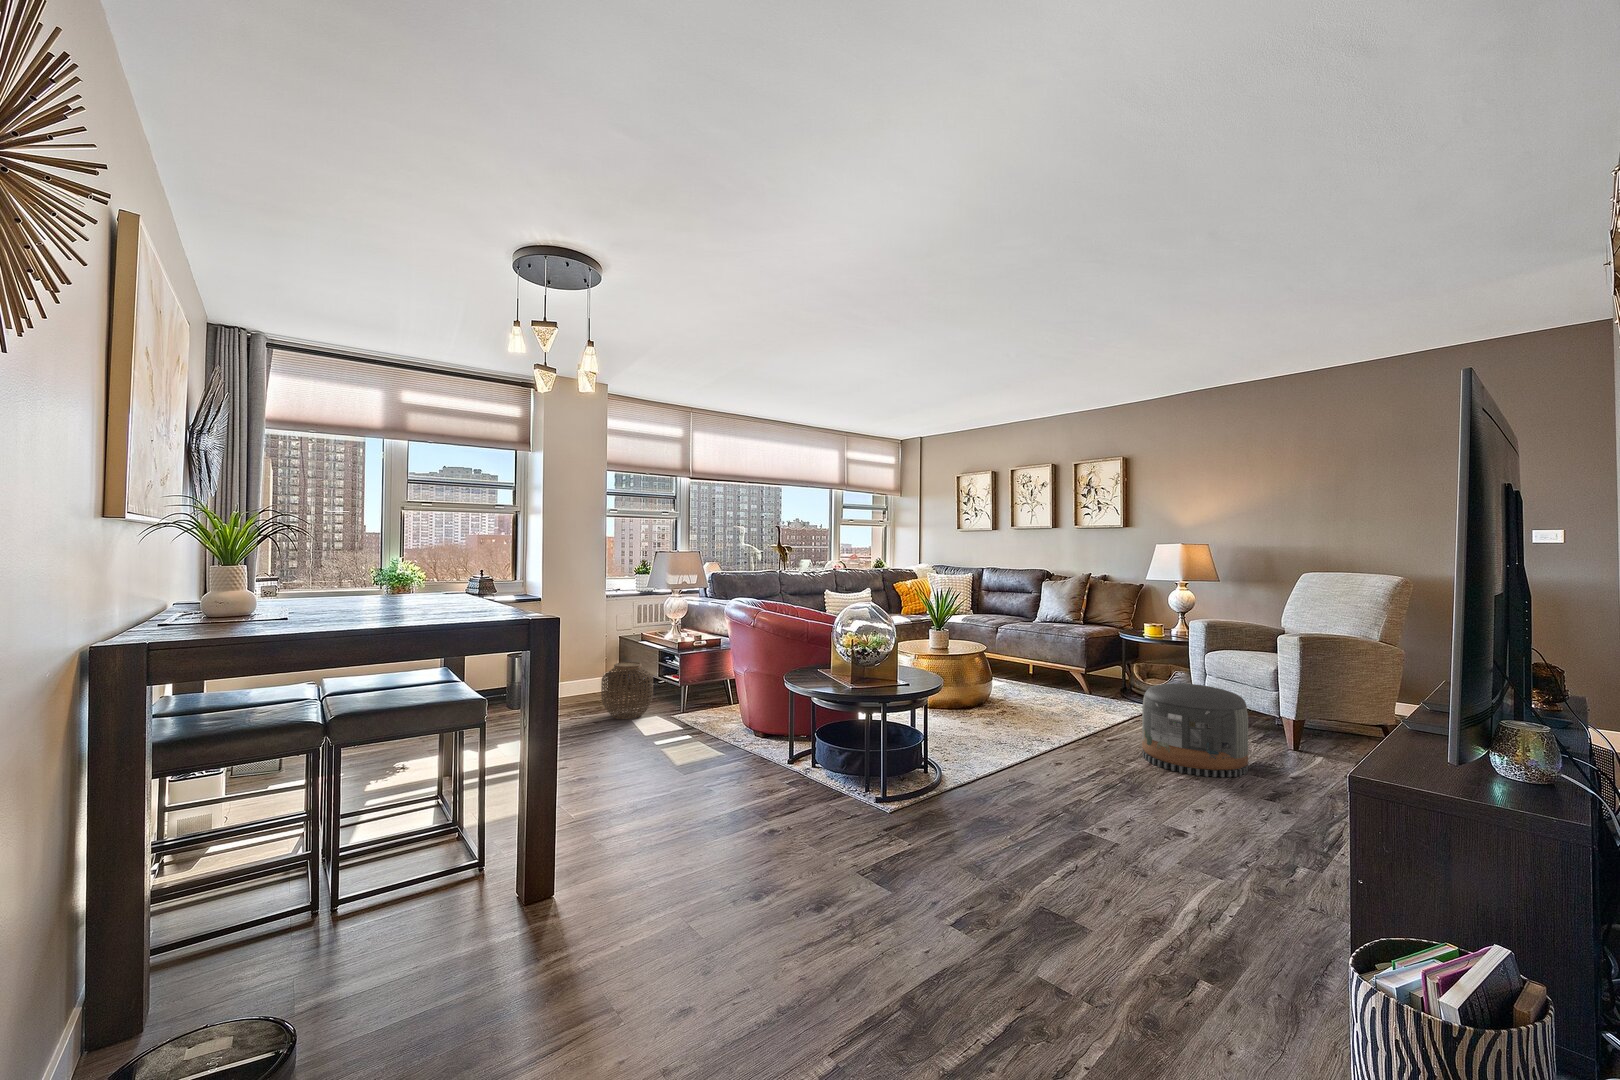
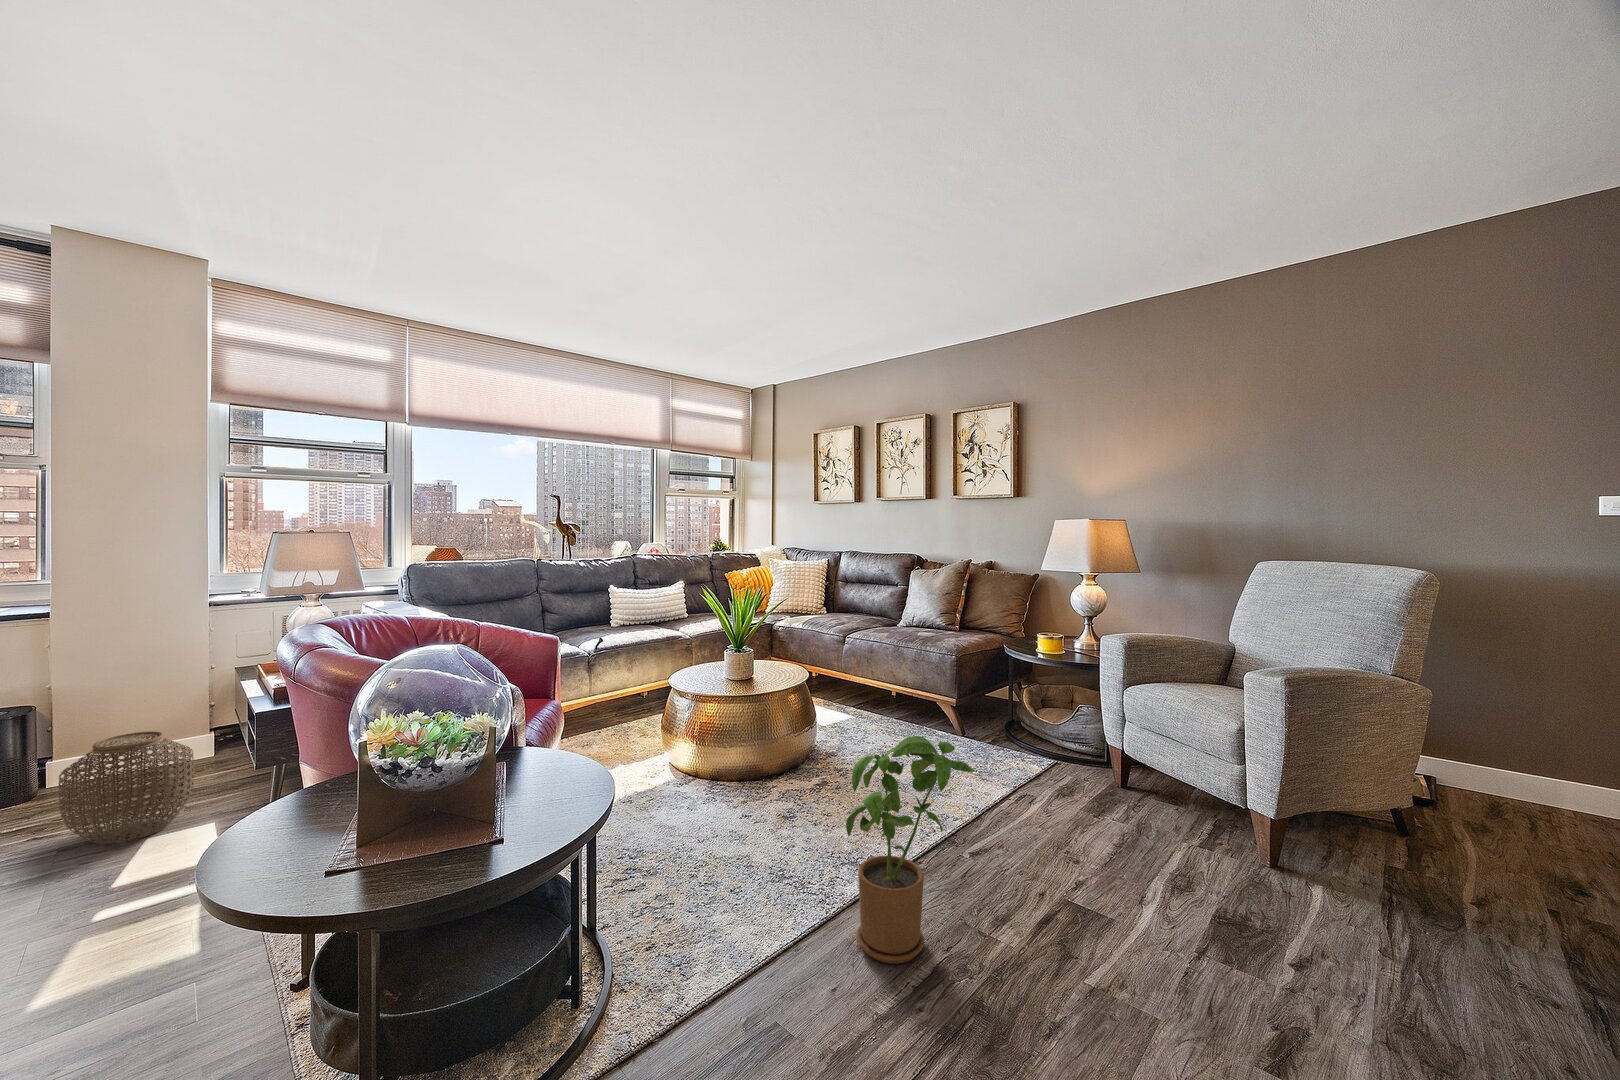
house plant: none [1049,652,1118,765] -> present [846,736,975,964]
pouf: present [1142,684,1248,777] -> none [1024,772,1221,994]

